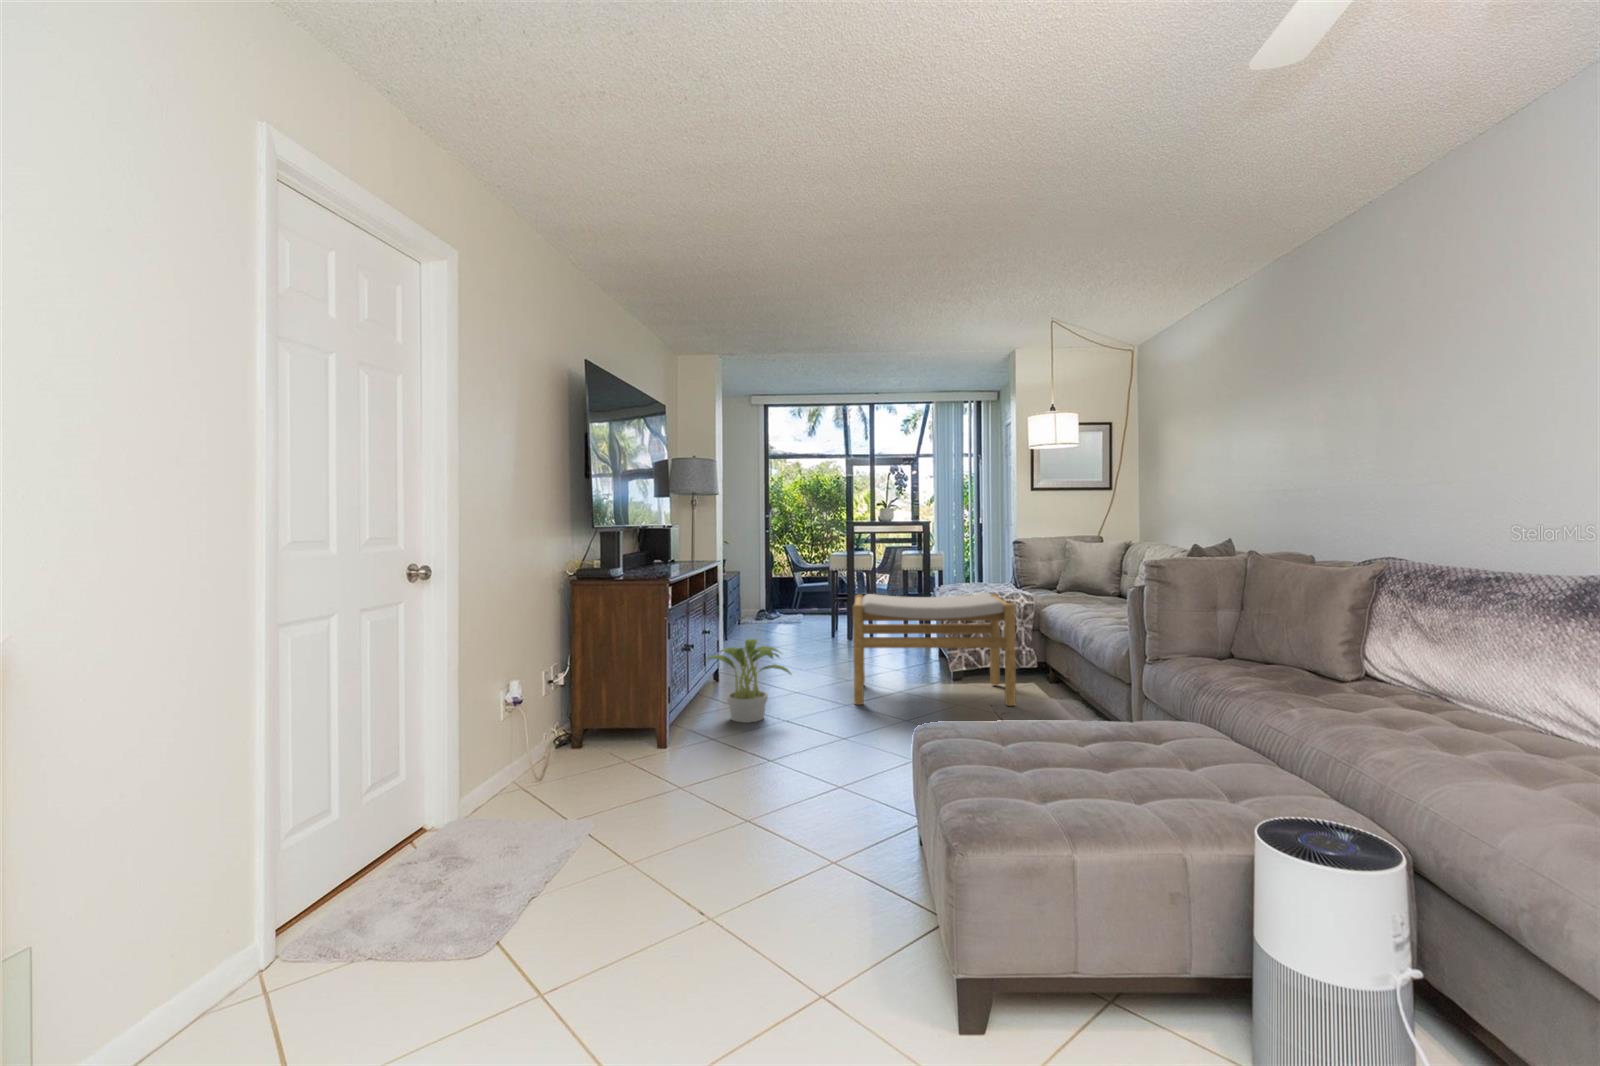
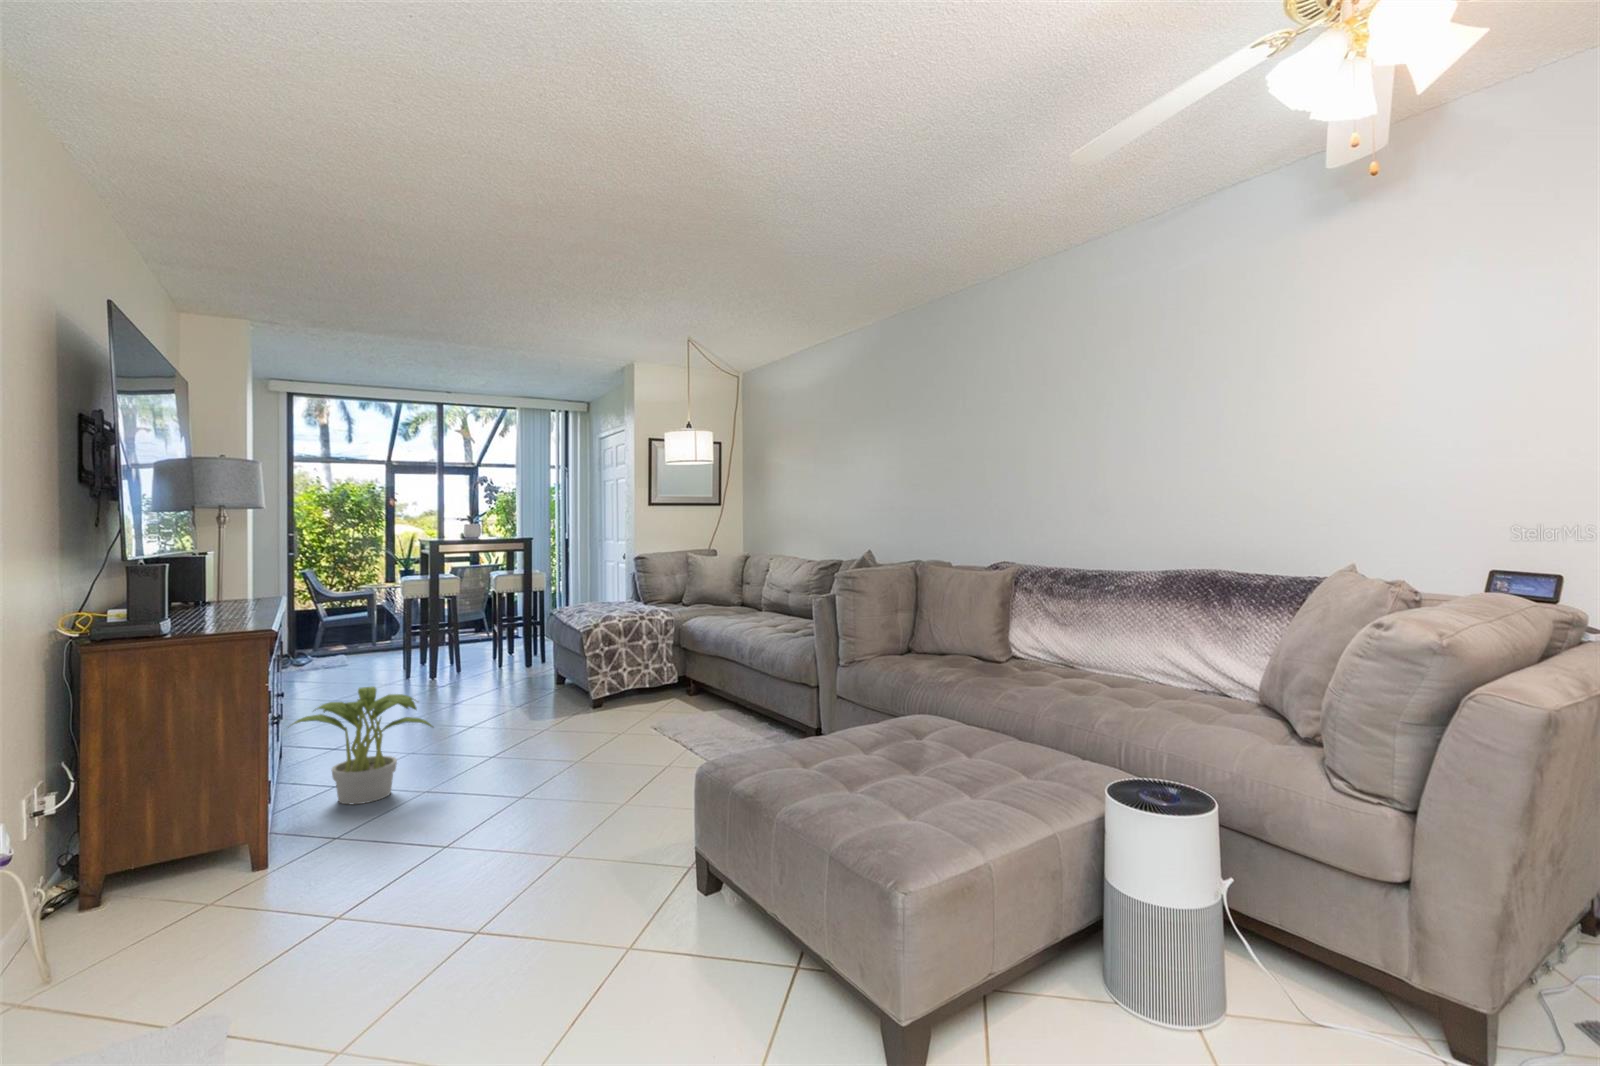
footstool: present [853,593,1016,706] -> none [484,610,682,753]

